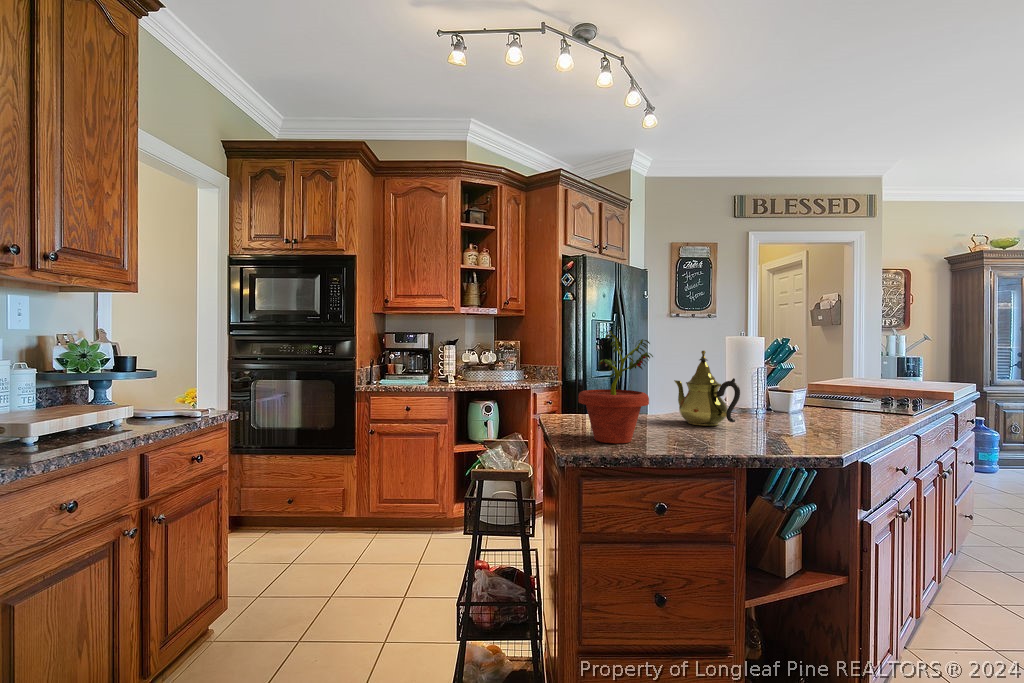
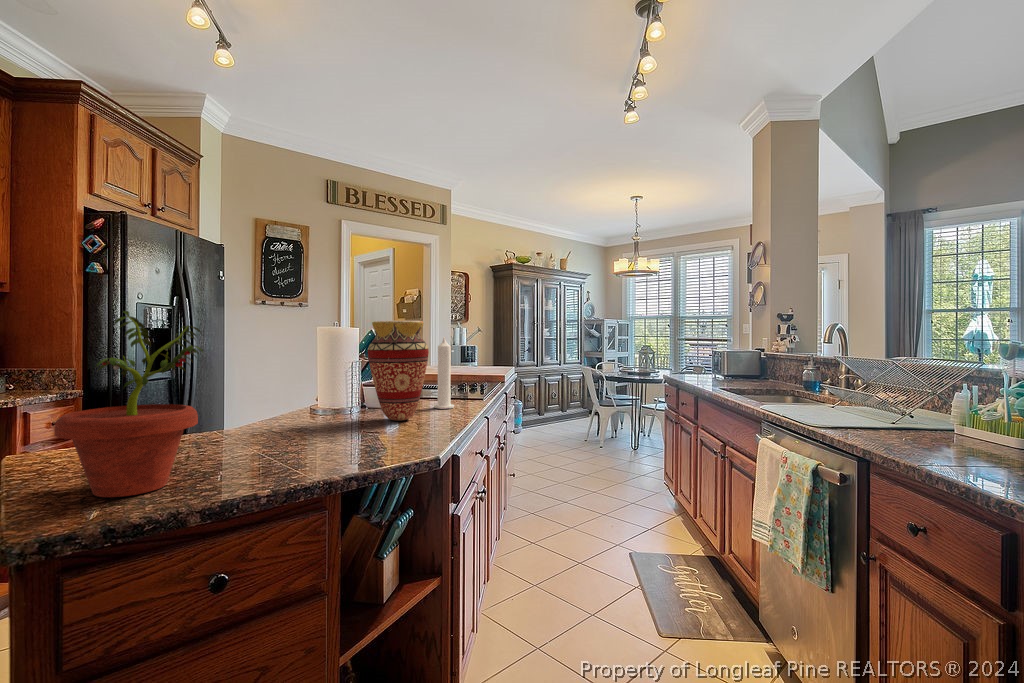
vase: none [773,332,836,425] -> present [368,321,429,421]
candle: none [845,347,870,420] -> present [434,337,454,409]
teapot: present [674,351,740,426] -> none [247,342,332,438]

